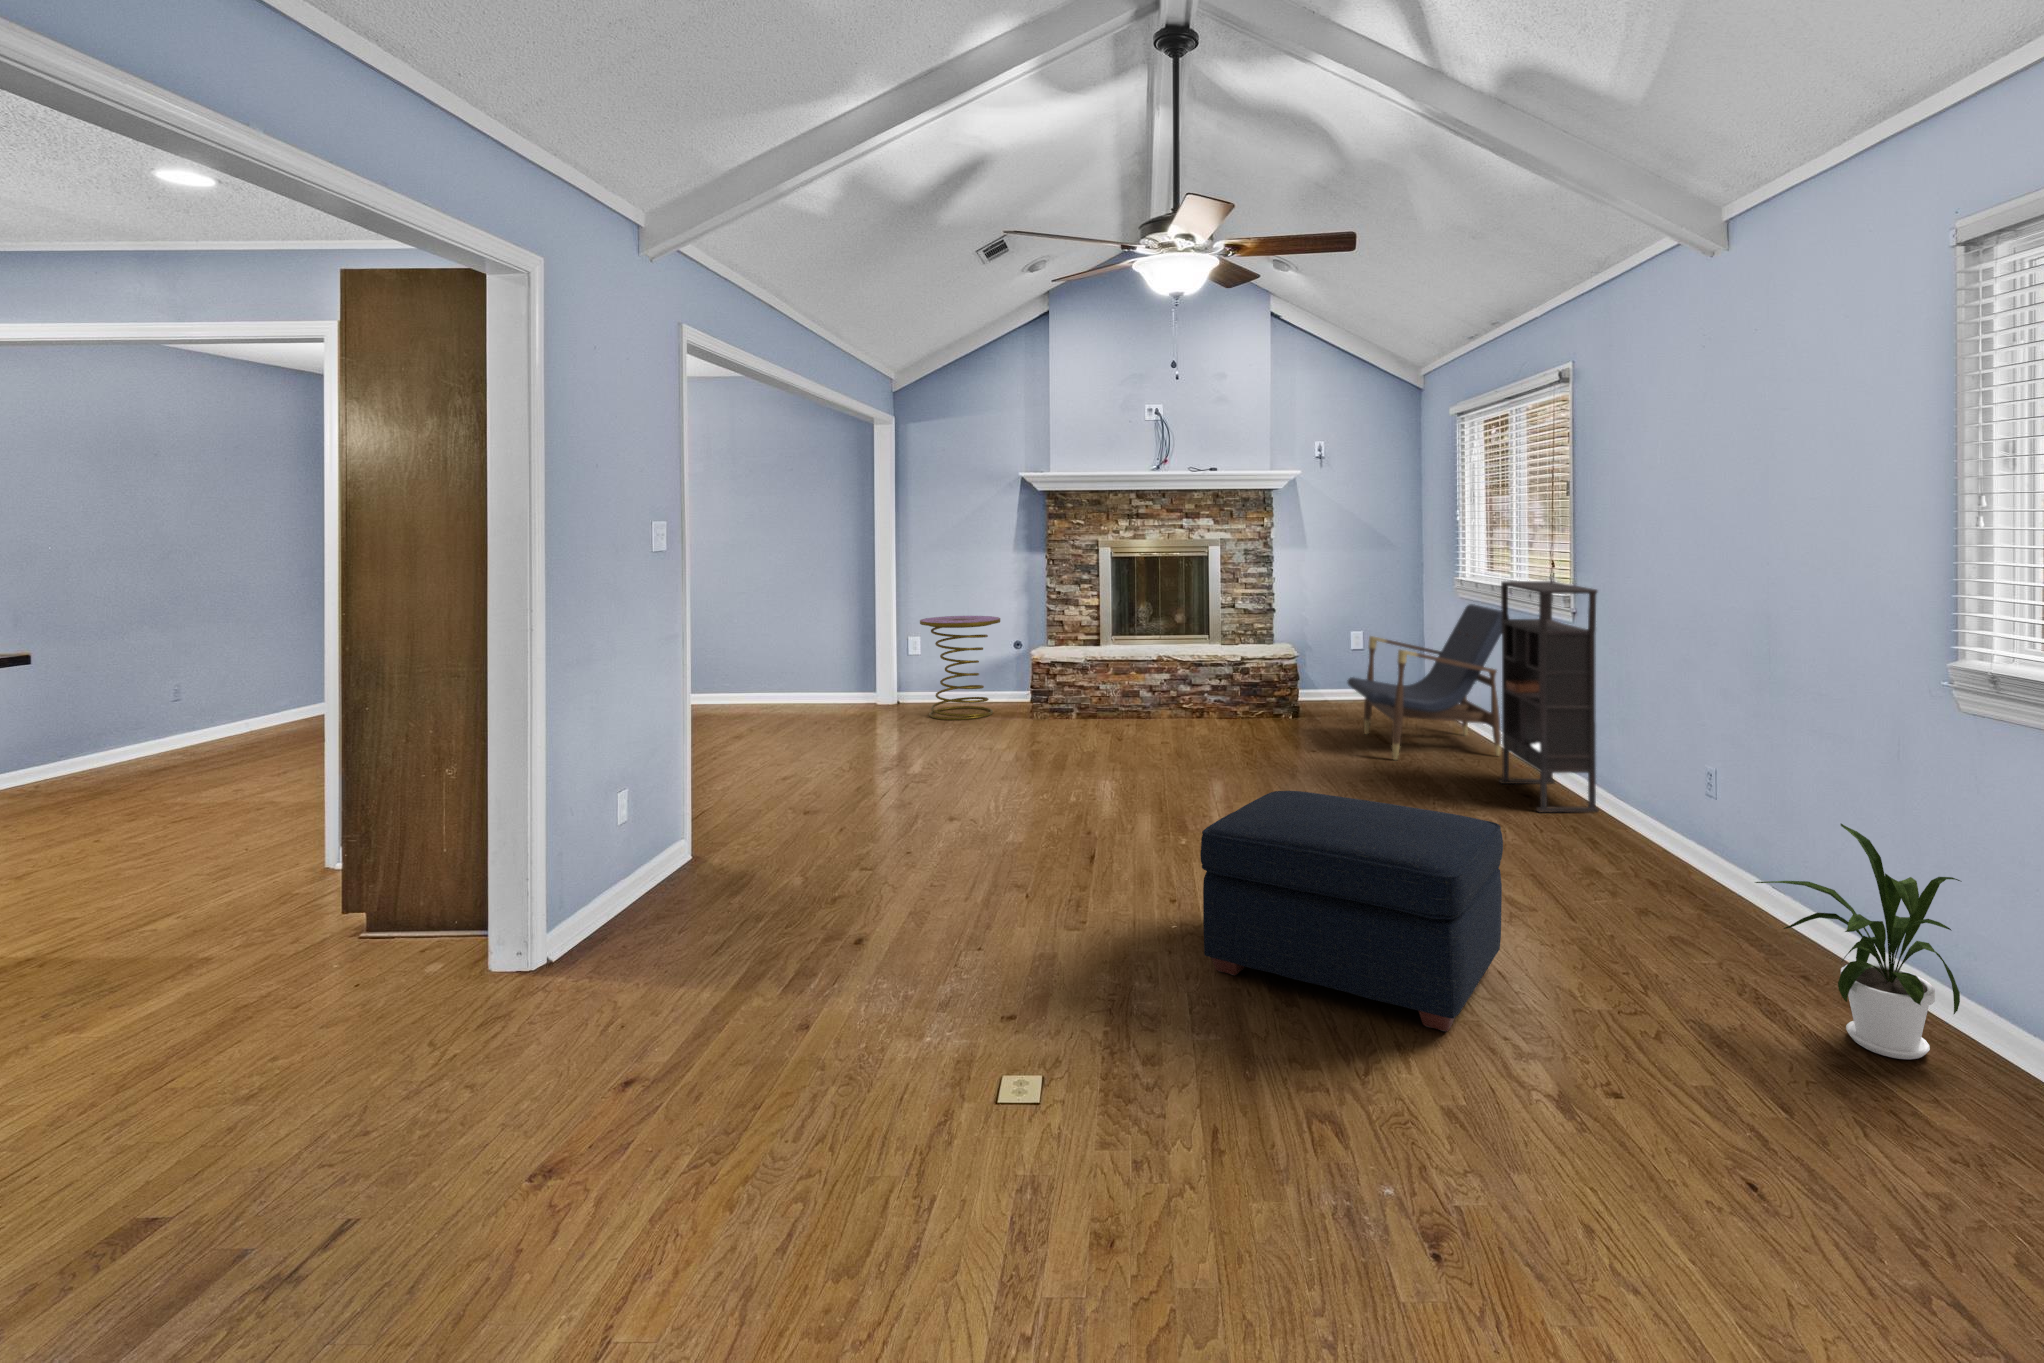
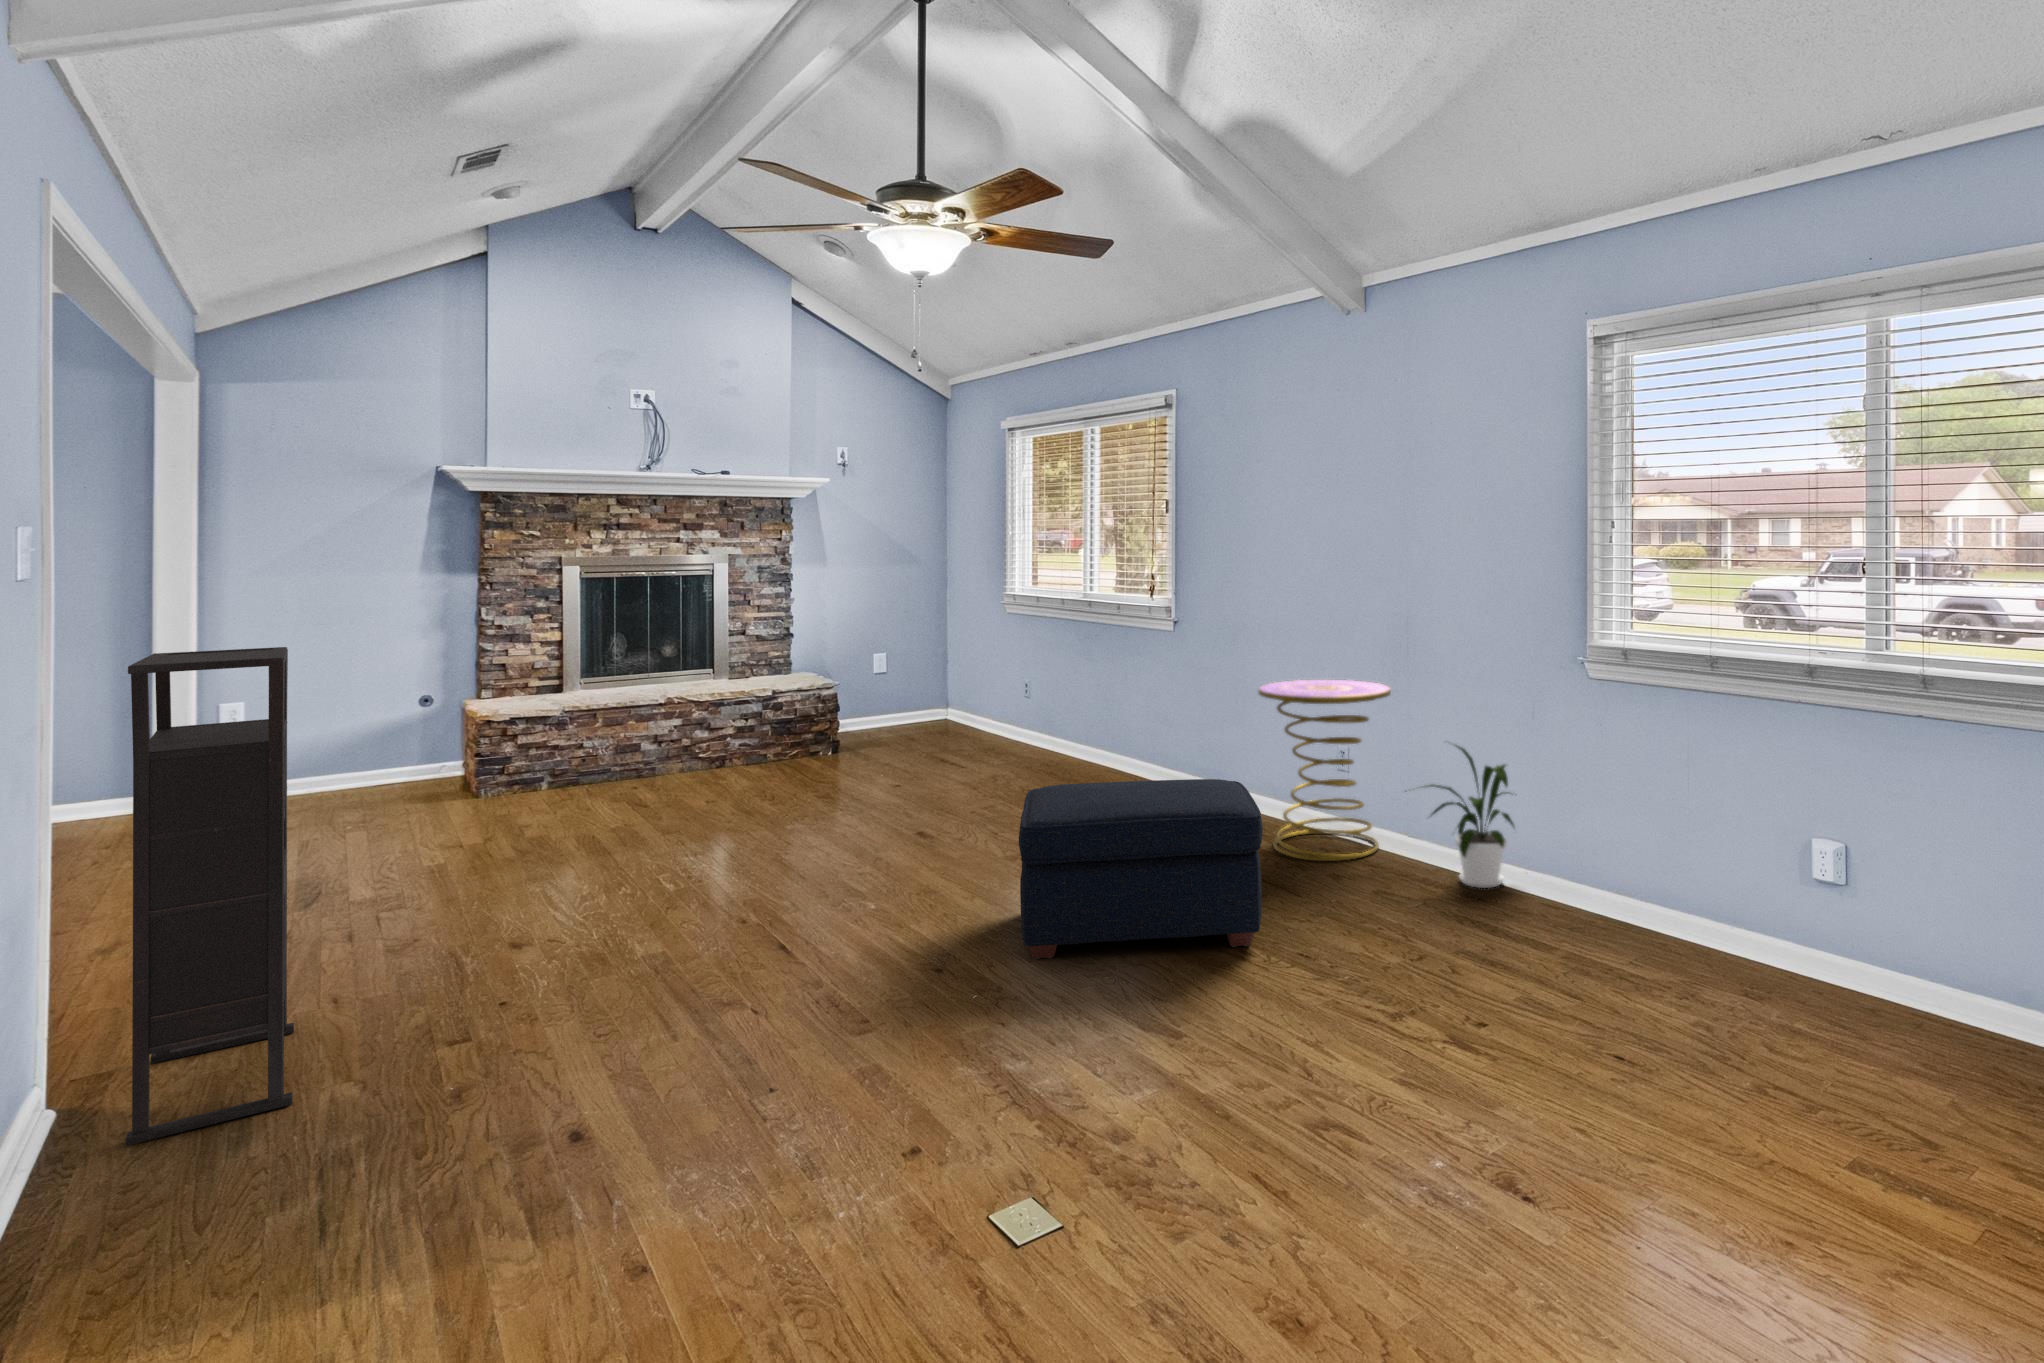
bookshelf: present [1499,581,1599,812] -> present [126,647,294,1146]
lounge chair: present [1347,604,1502,760] -> none [912,616,1080,776]
side table: present [920,616,1000,720] -> present [1258,680,1391,861]

